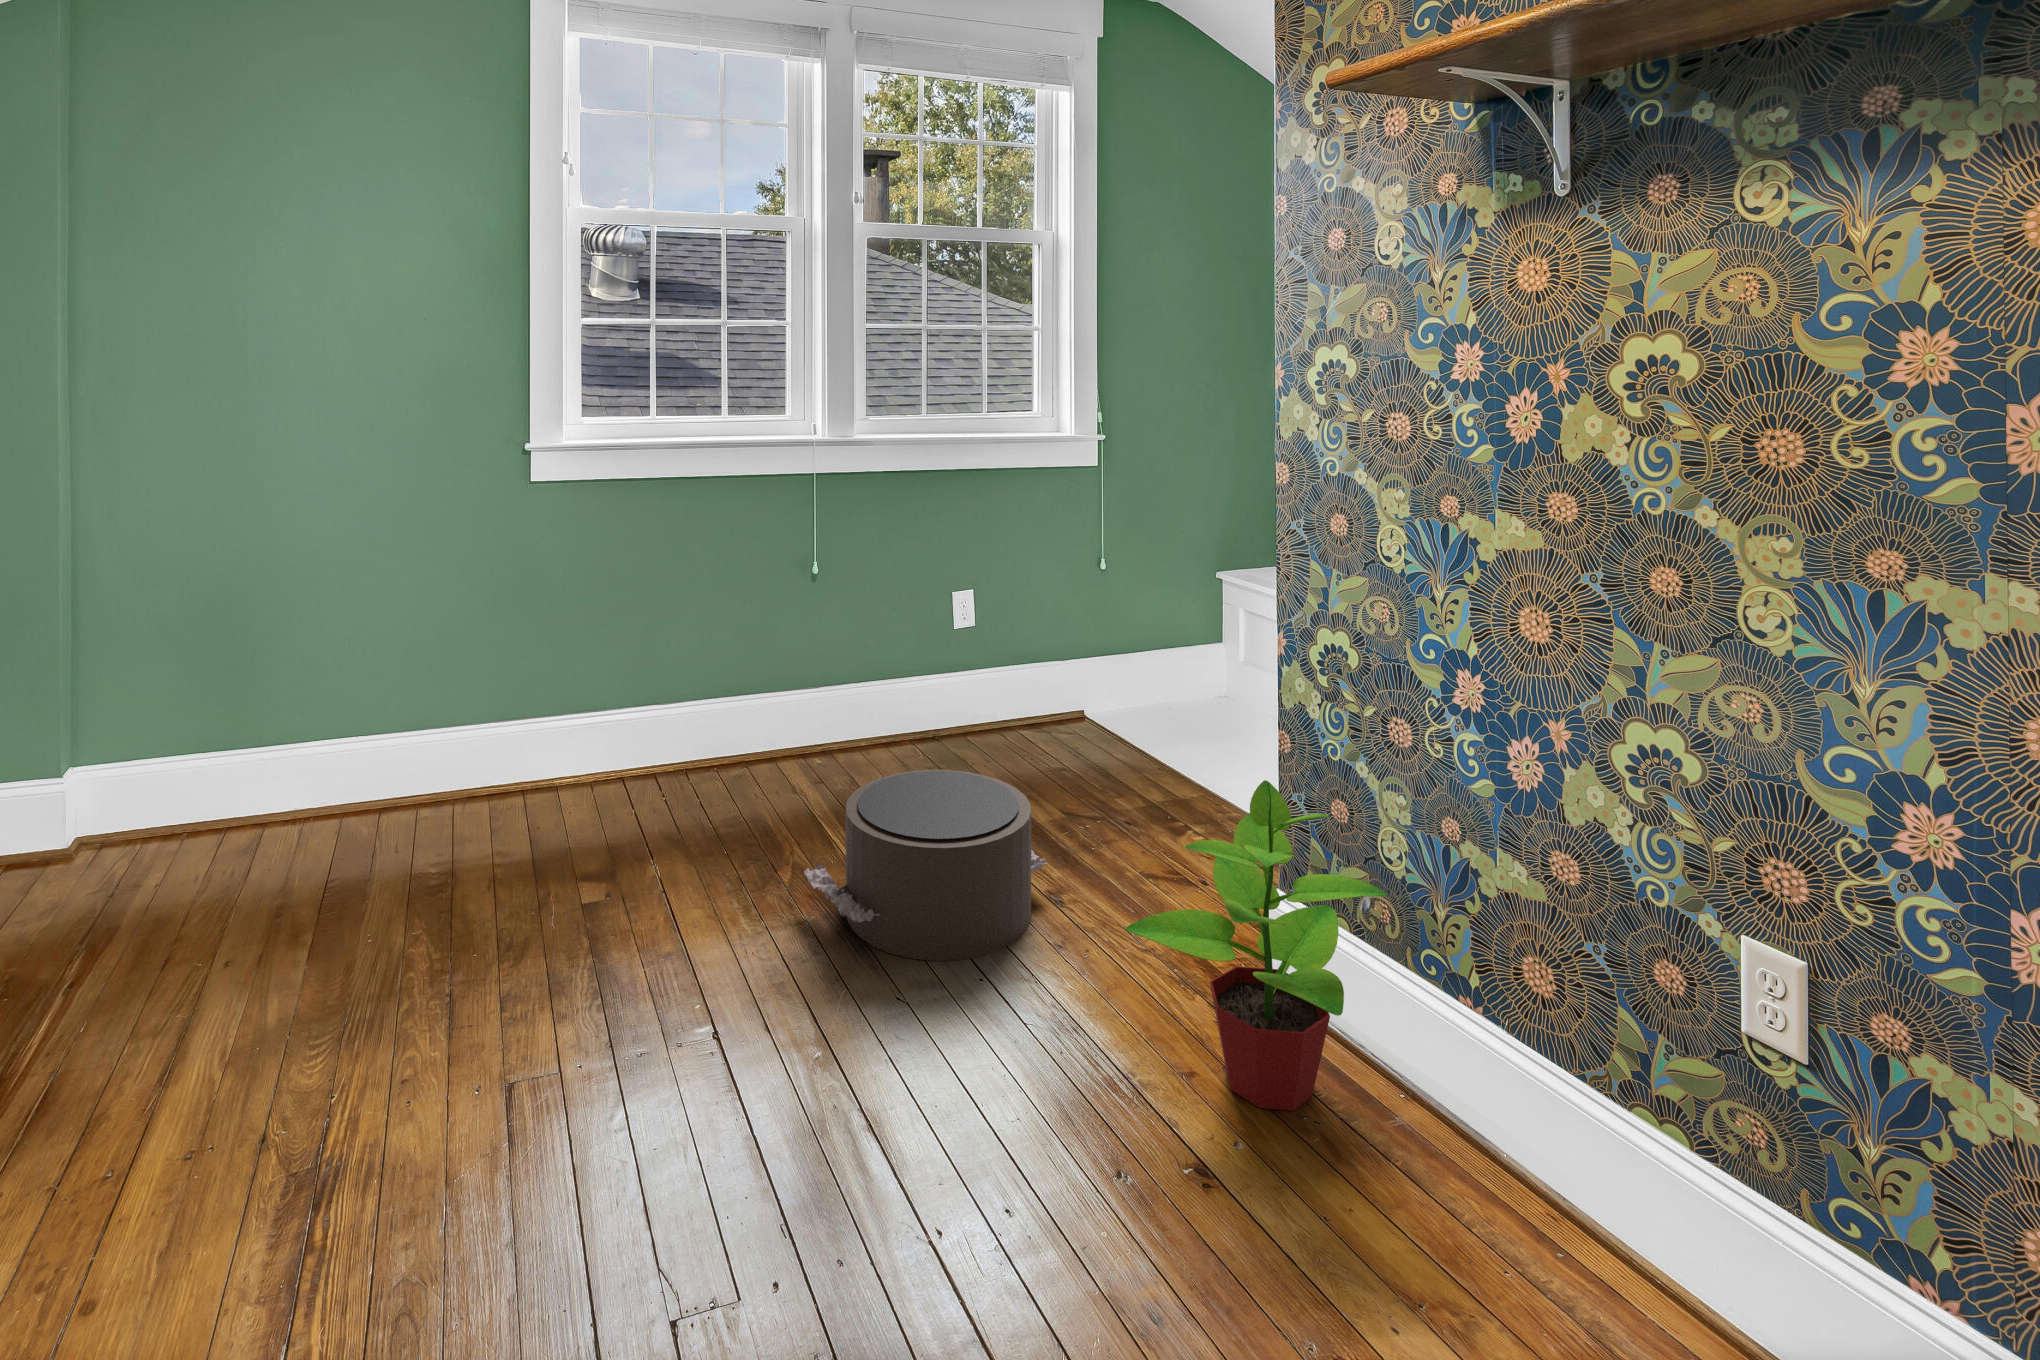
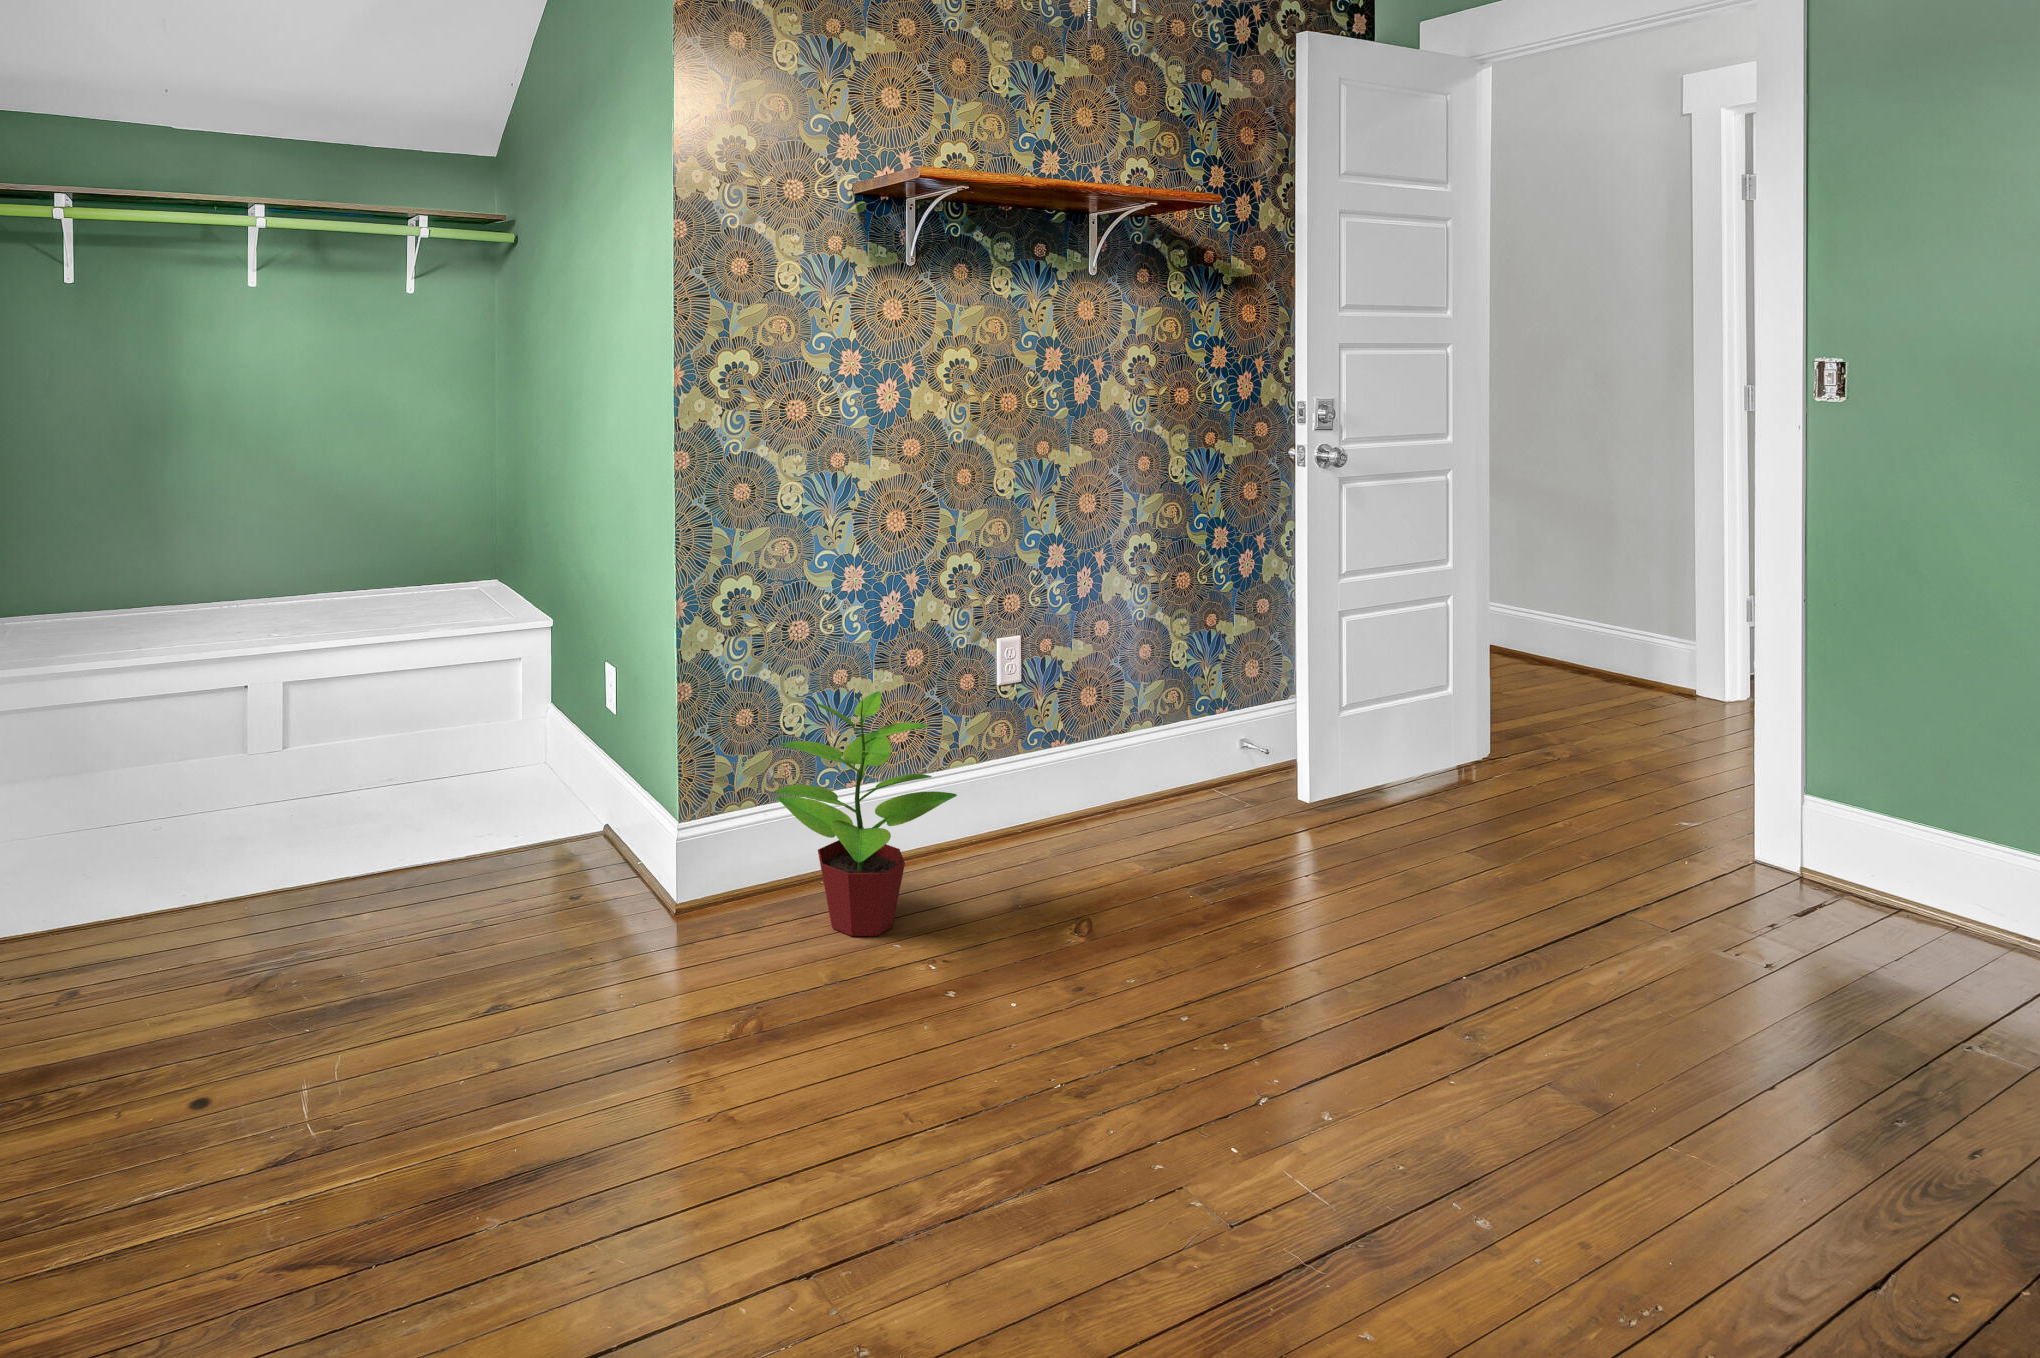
pouf: present [804,770,1048,961] -> none [437,907,725,1190]

